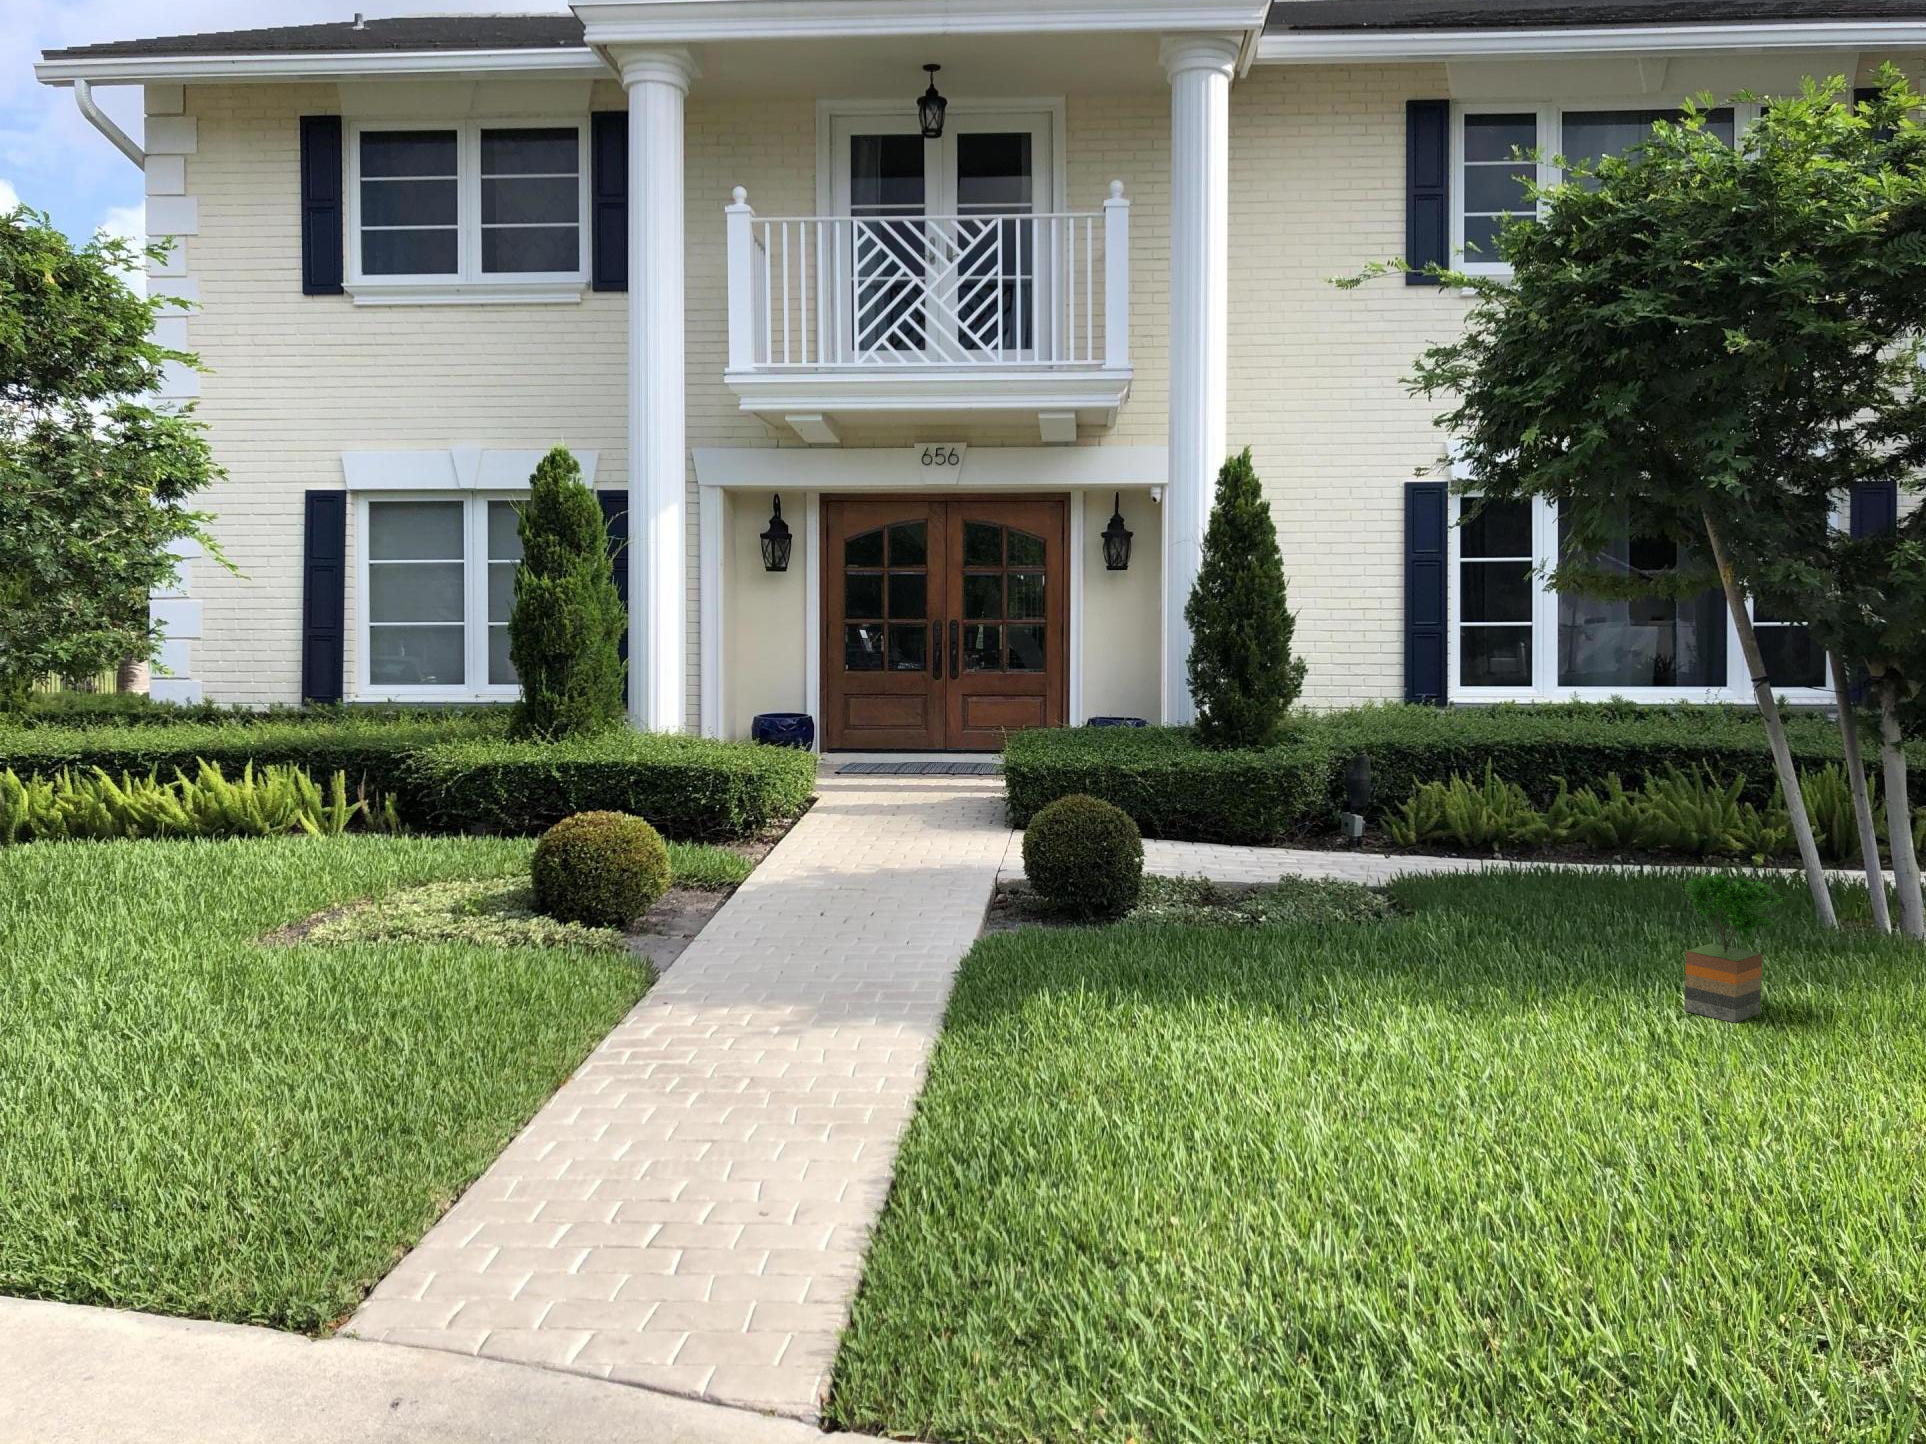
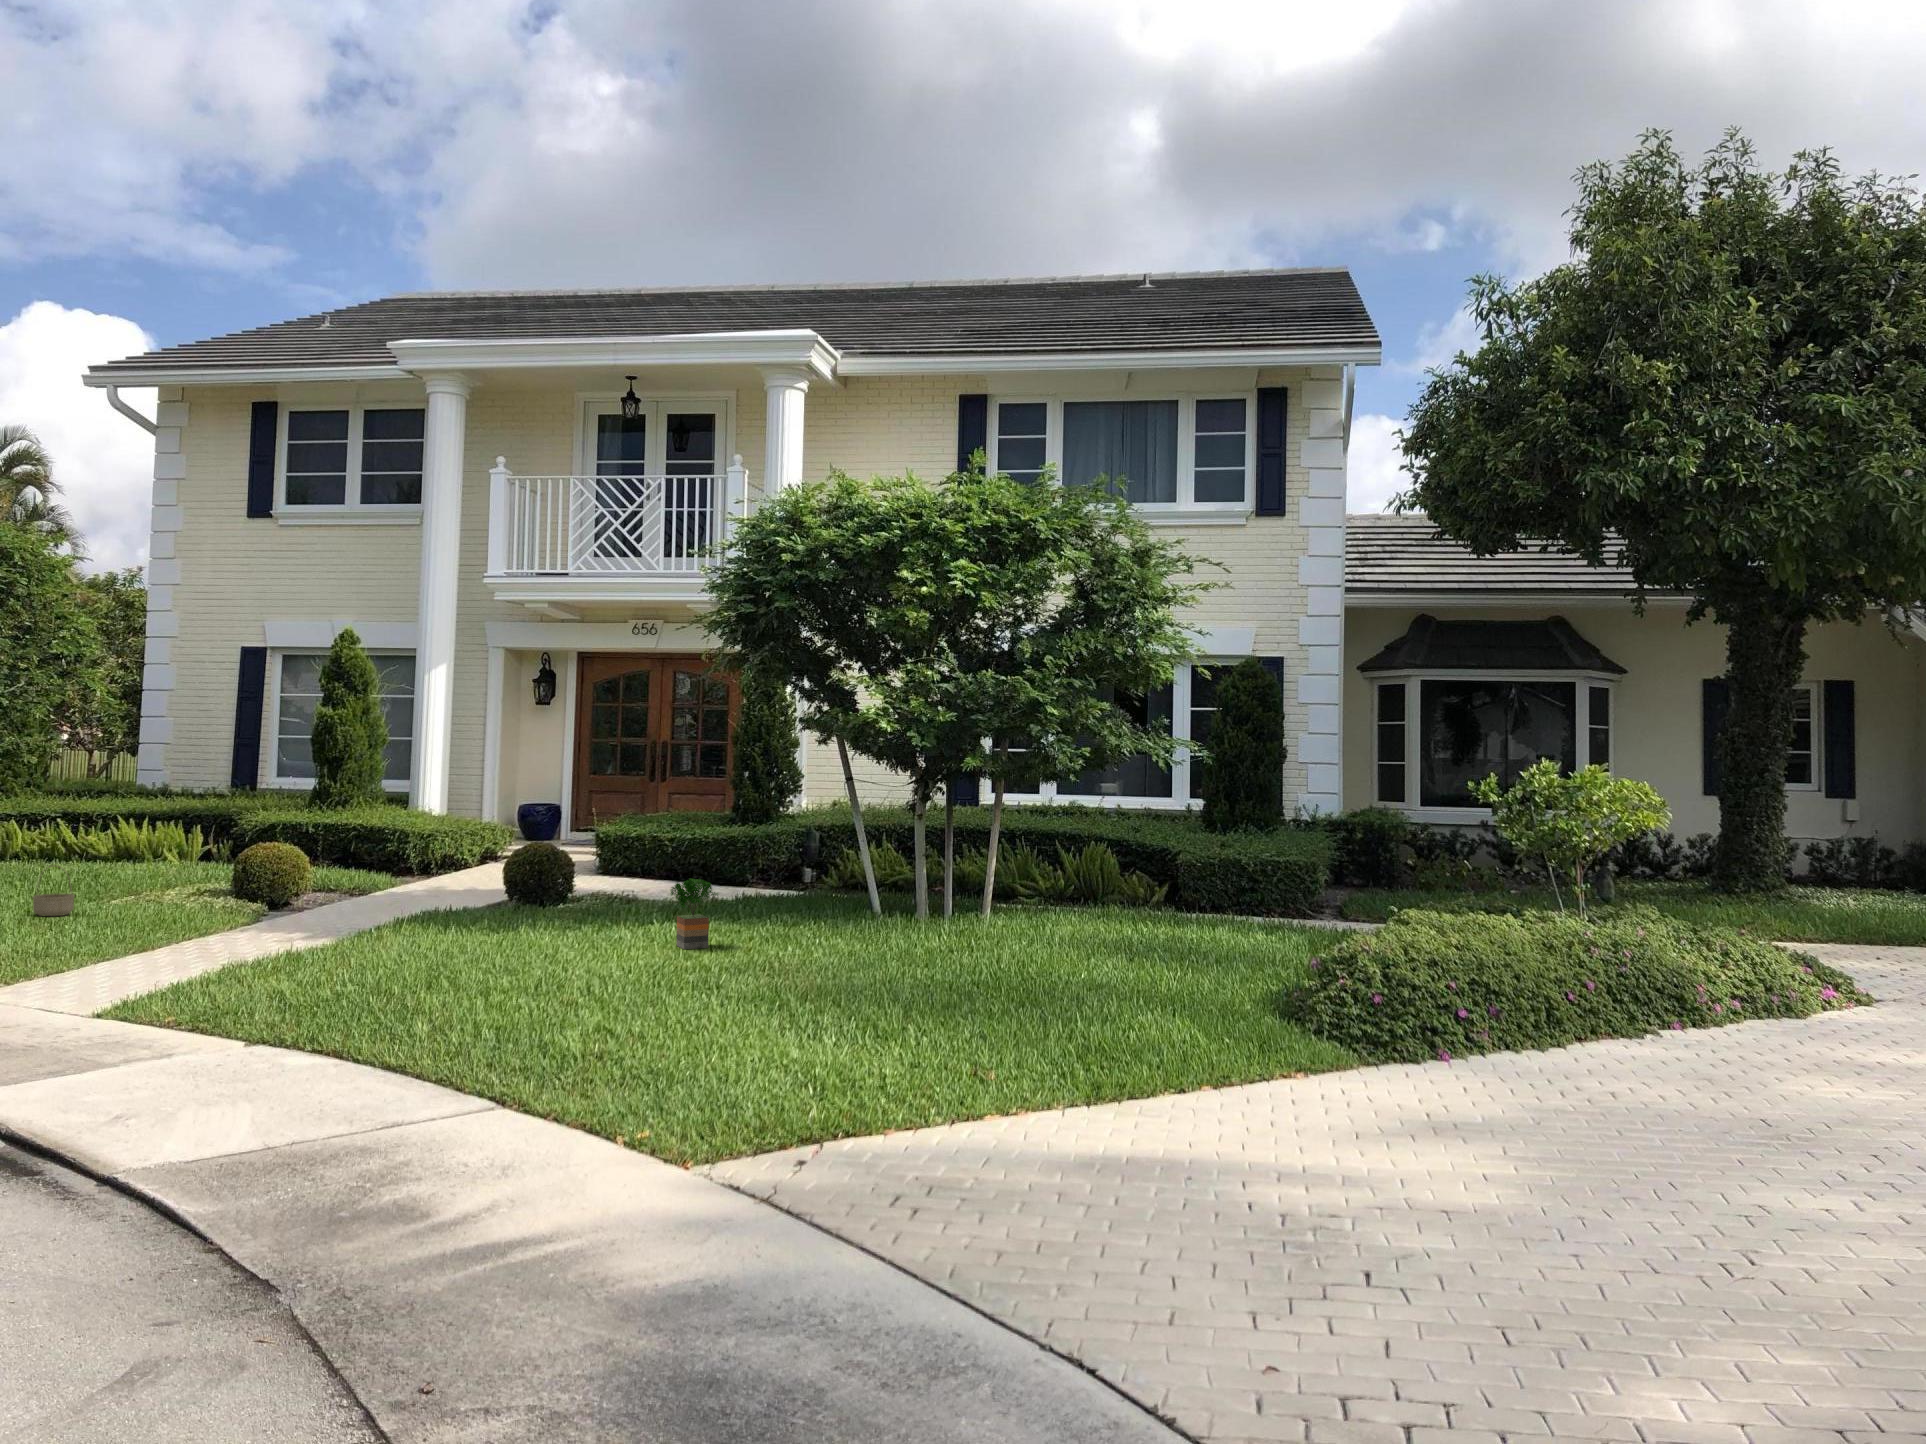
basket: none [217,885,305,993] -> present [32,866,75,916]

